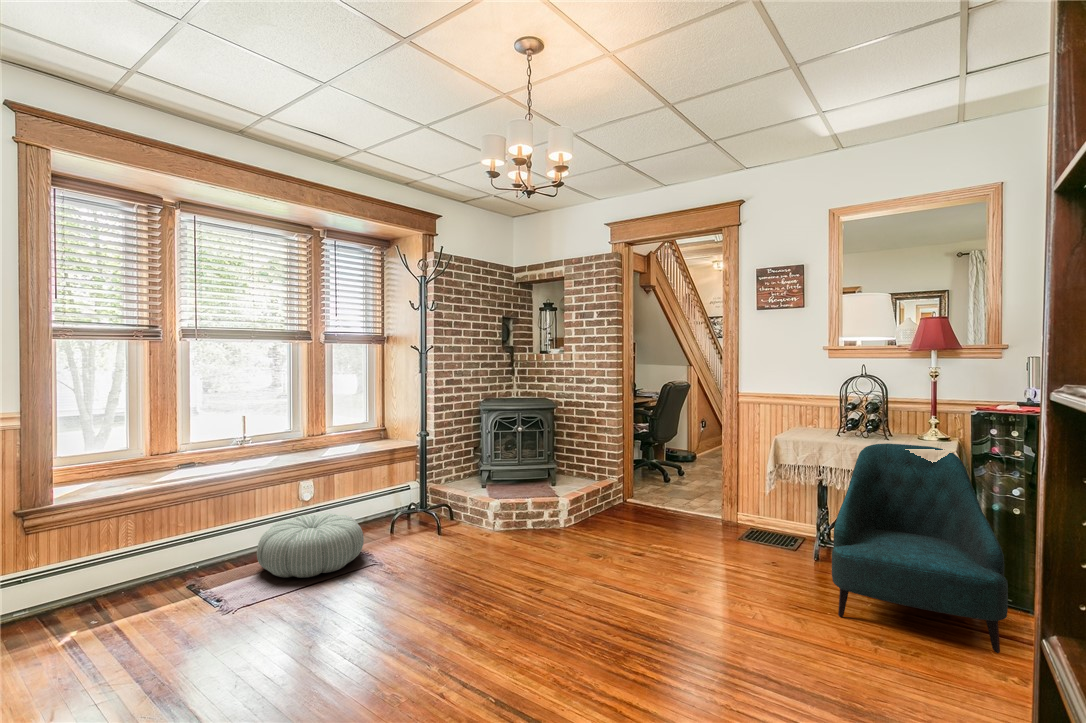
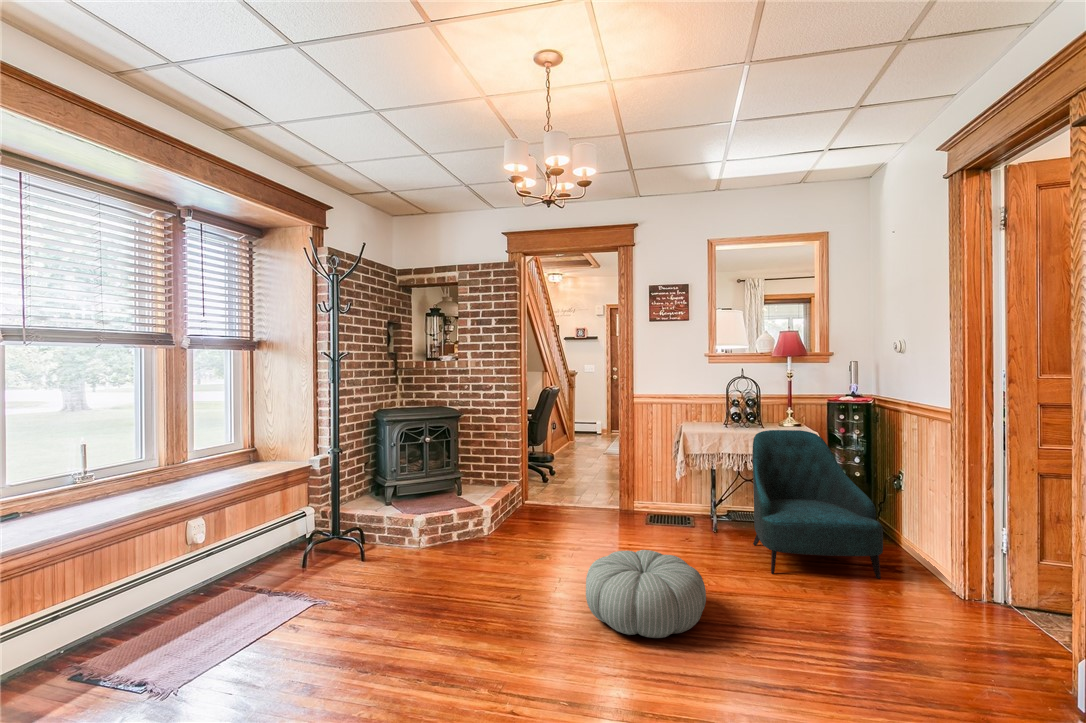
pouf: present [257,513,364,578] -> present [586,550,706,638]

